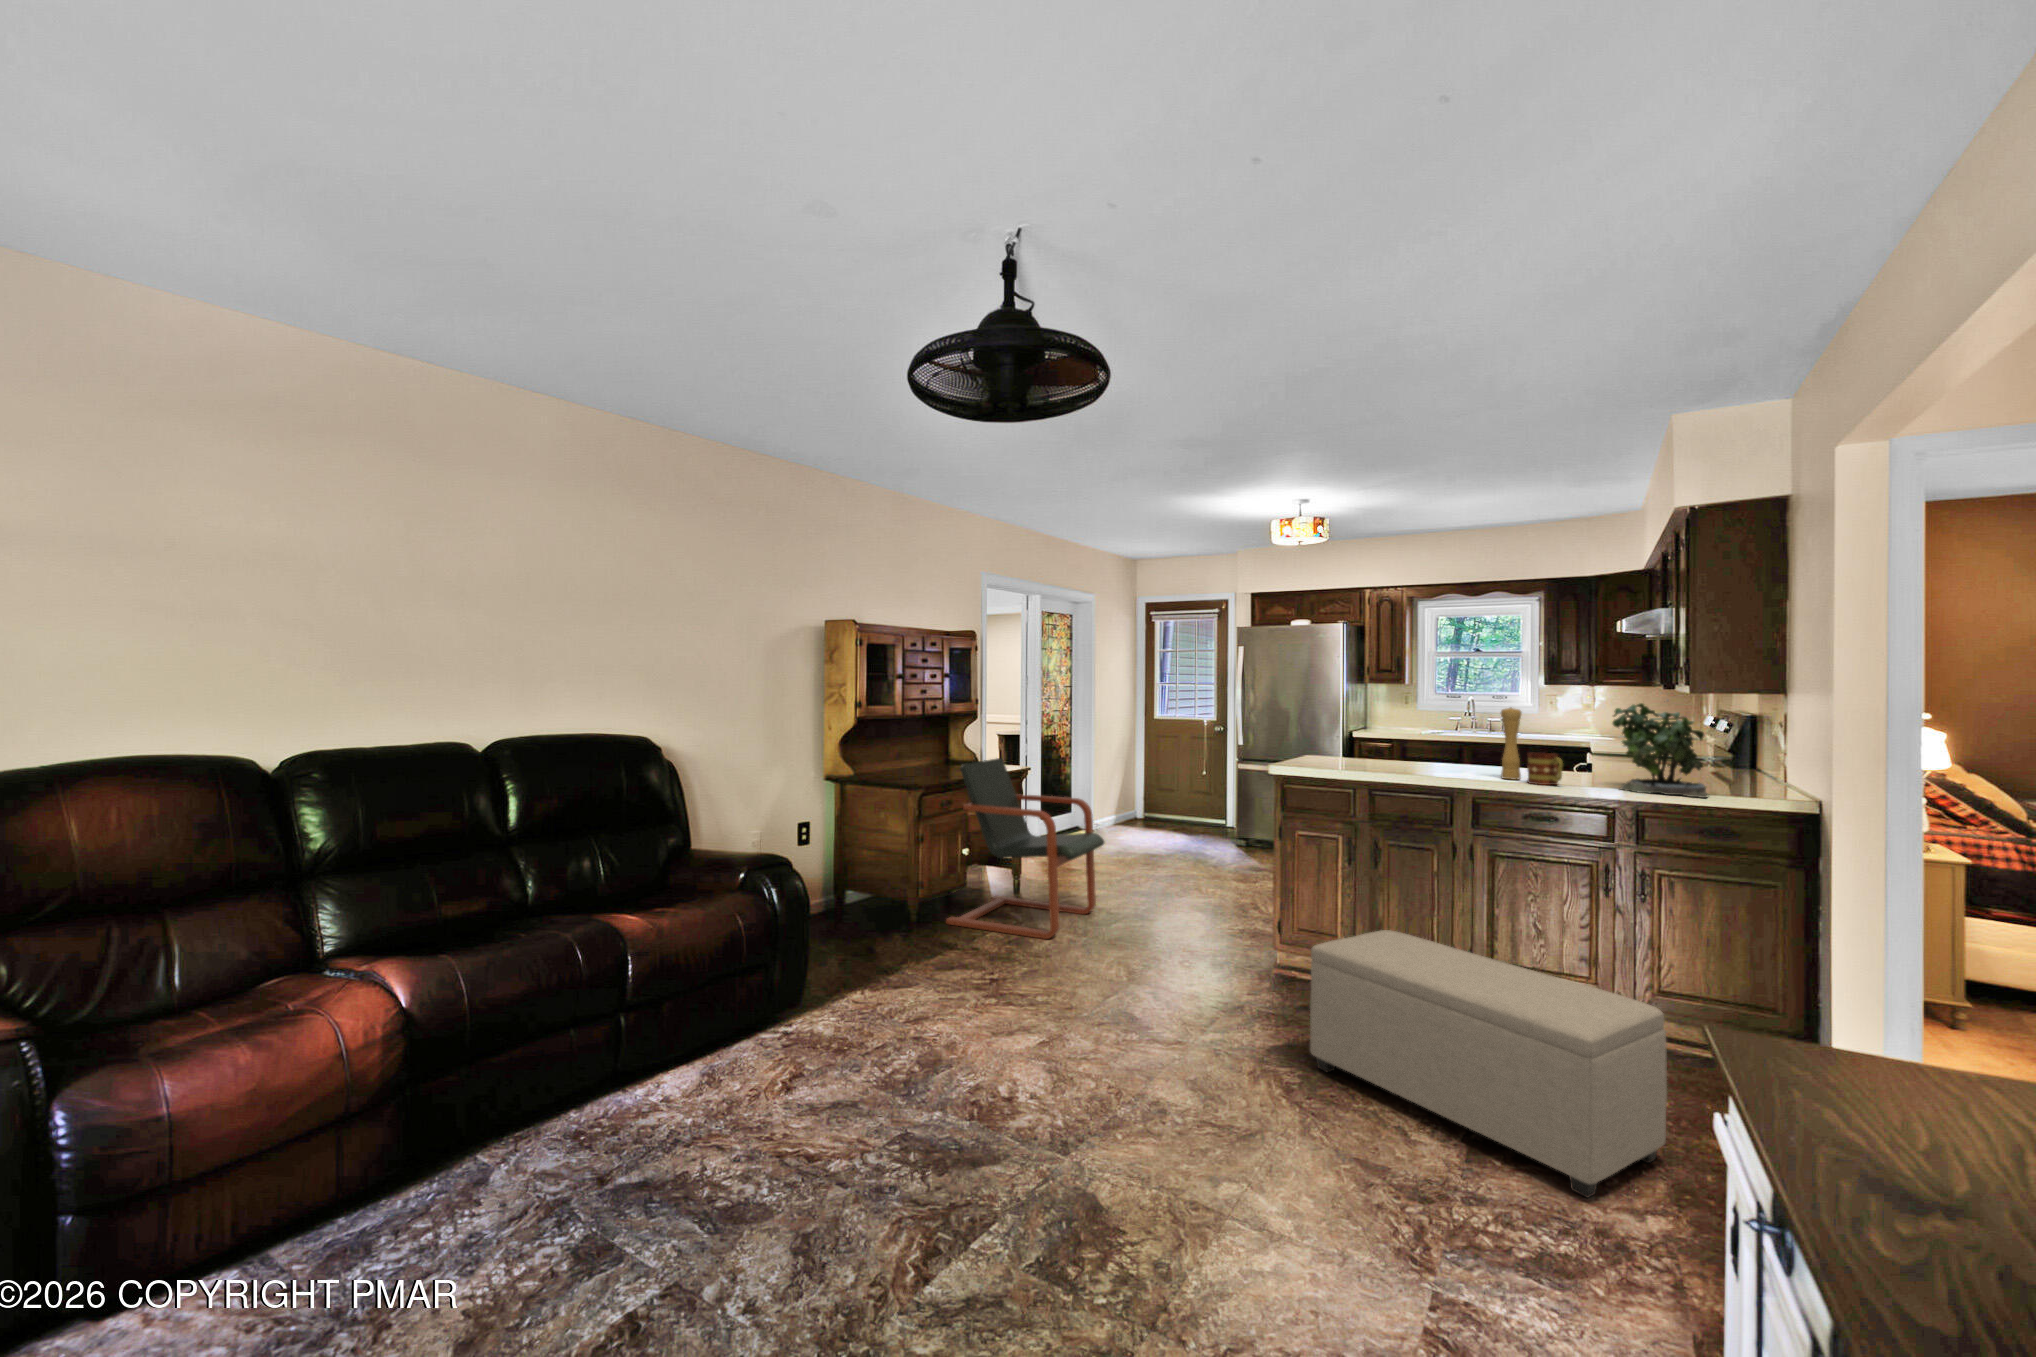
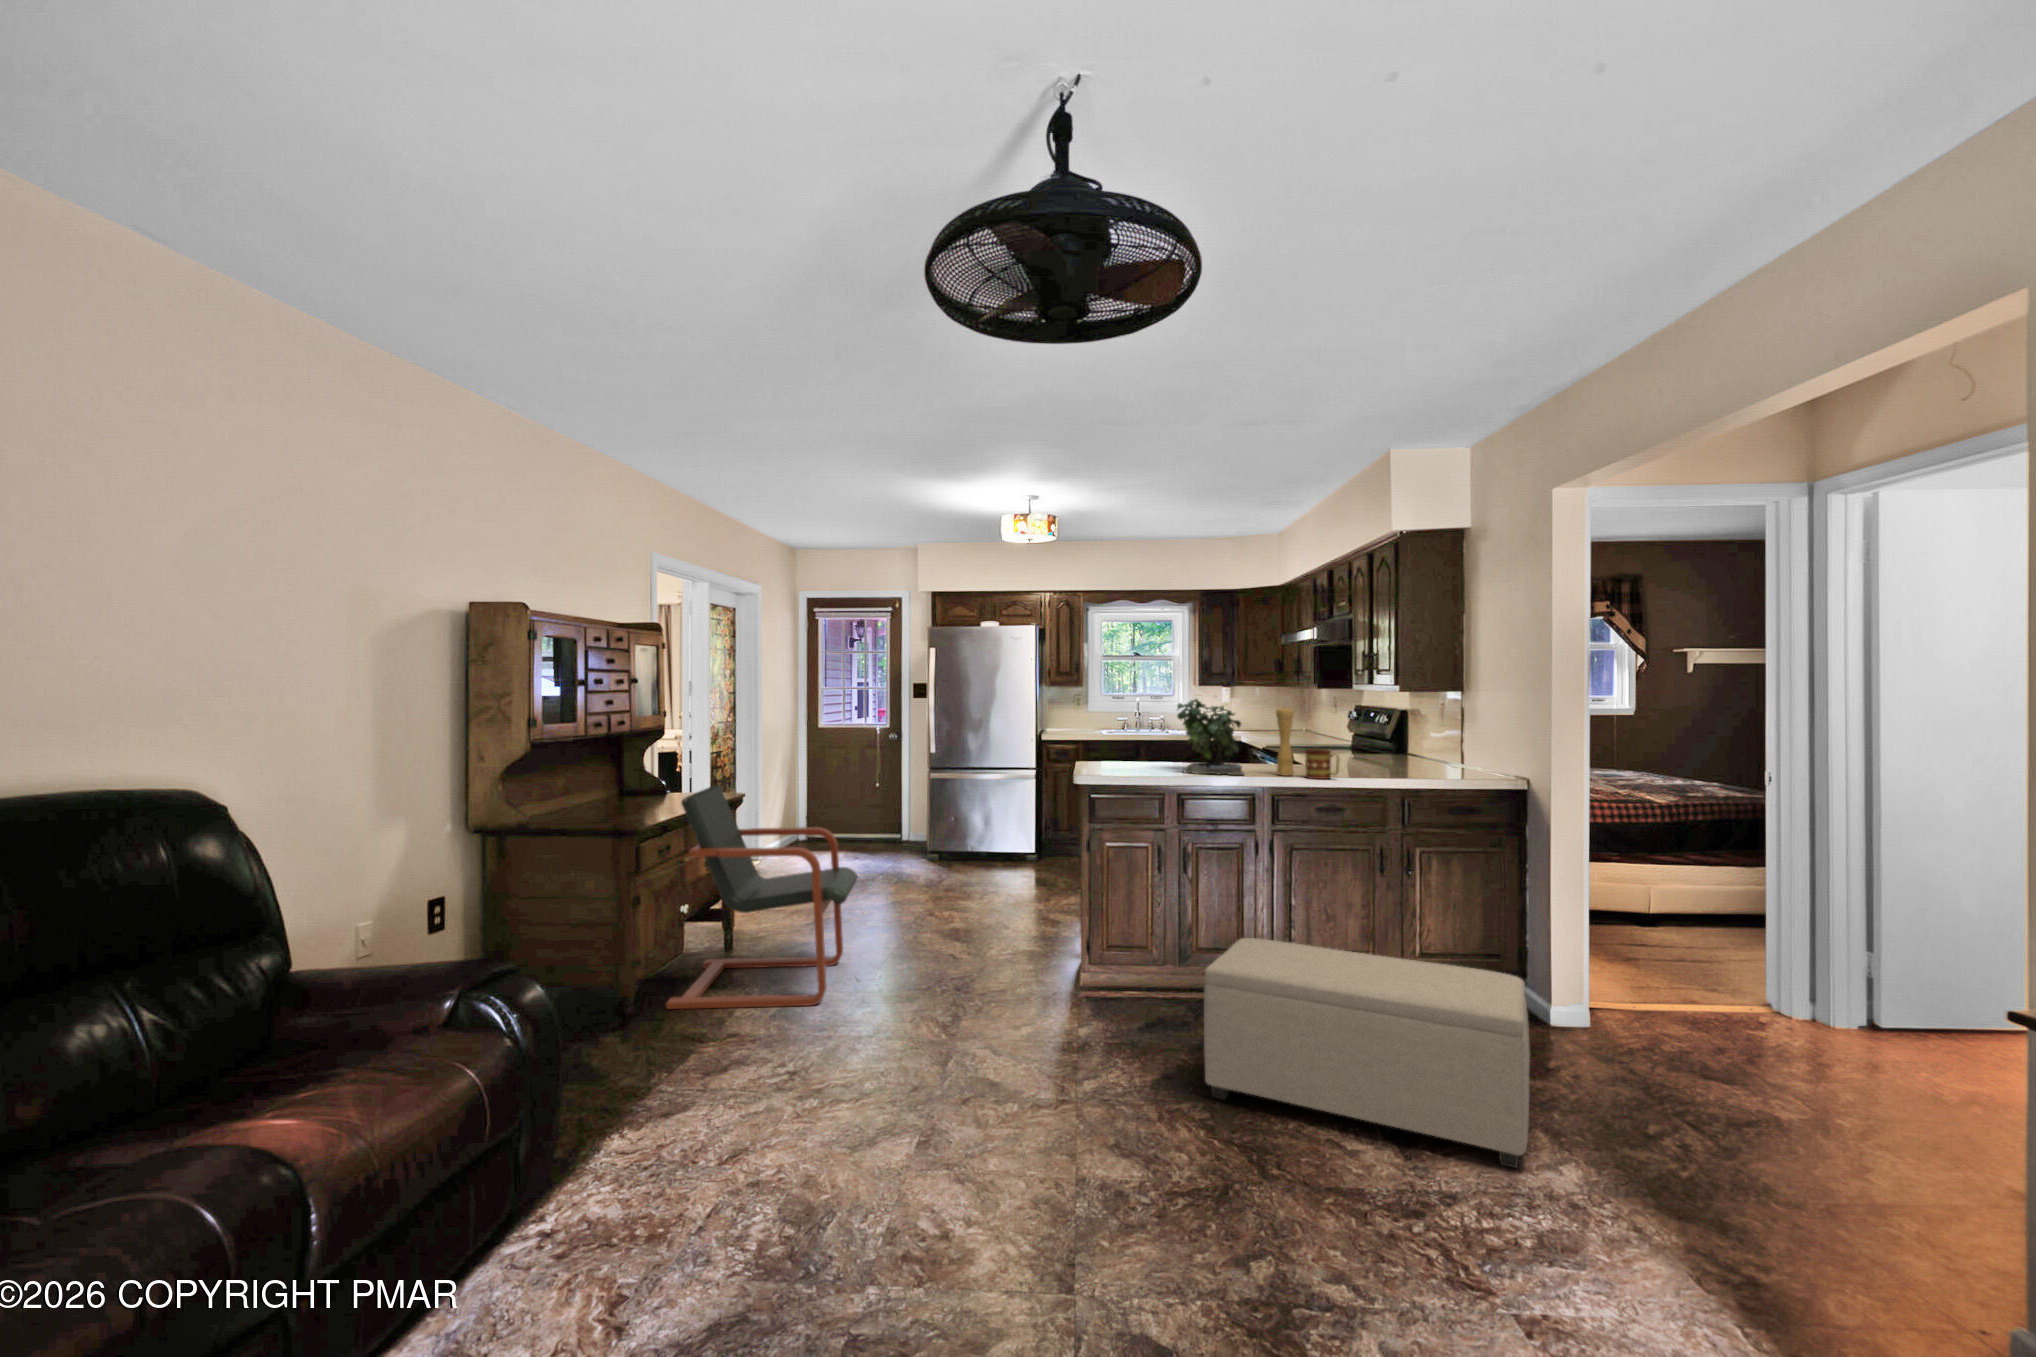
potted plant: present [1613,703,1708,798] -> present [1177,699,1244,775]

